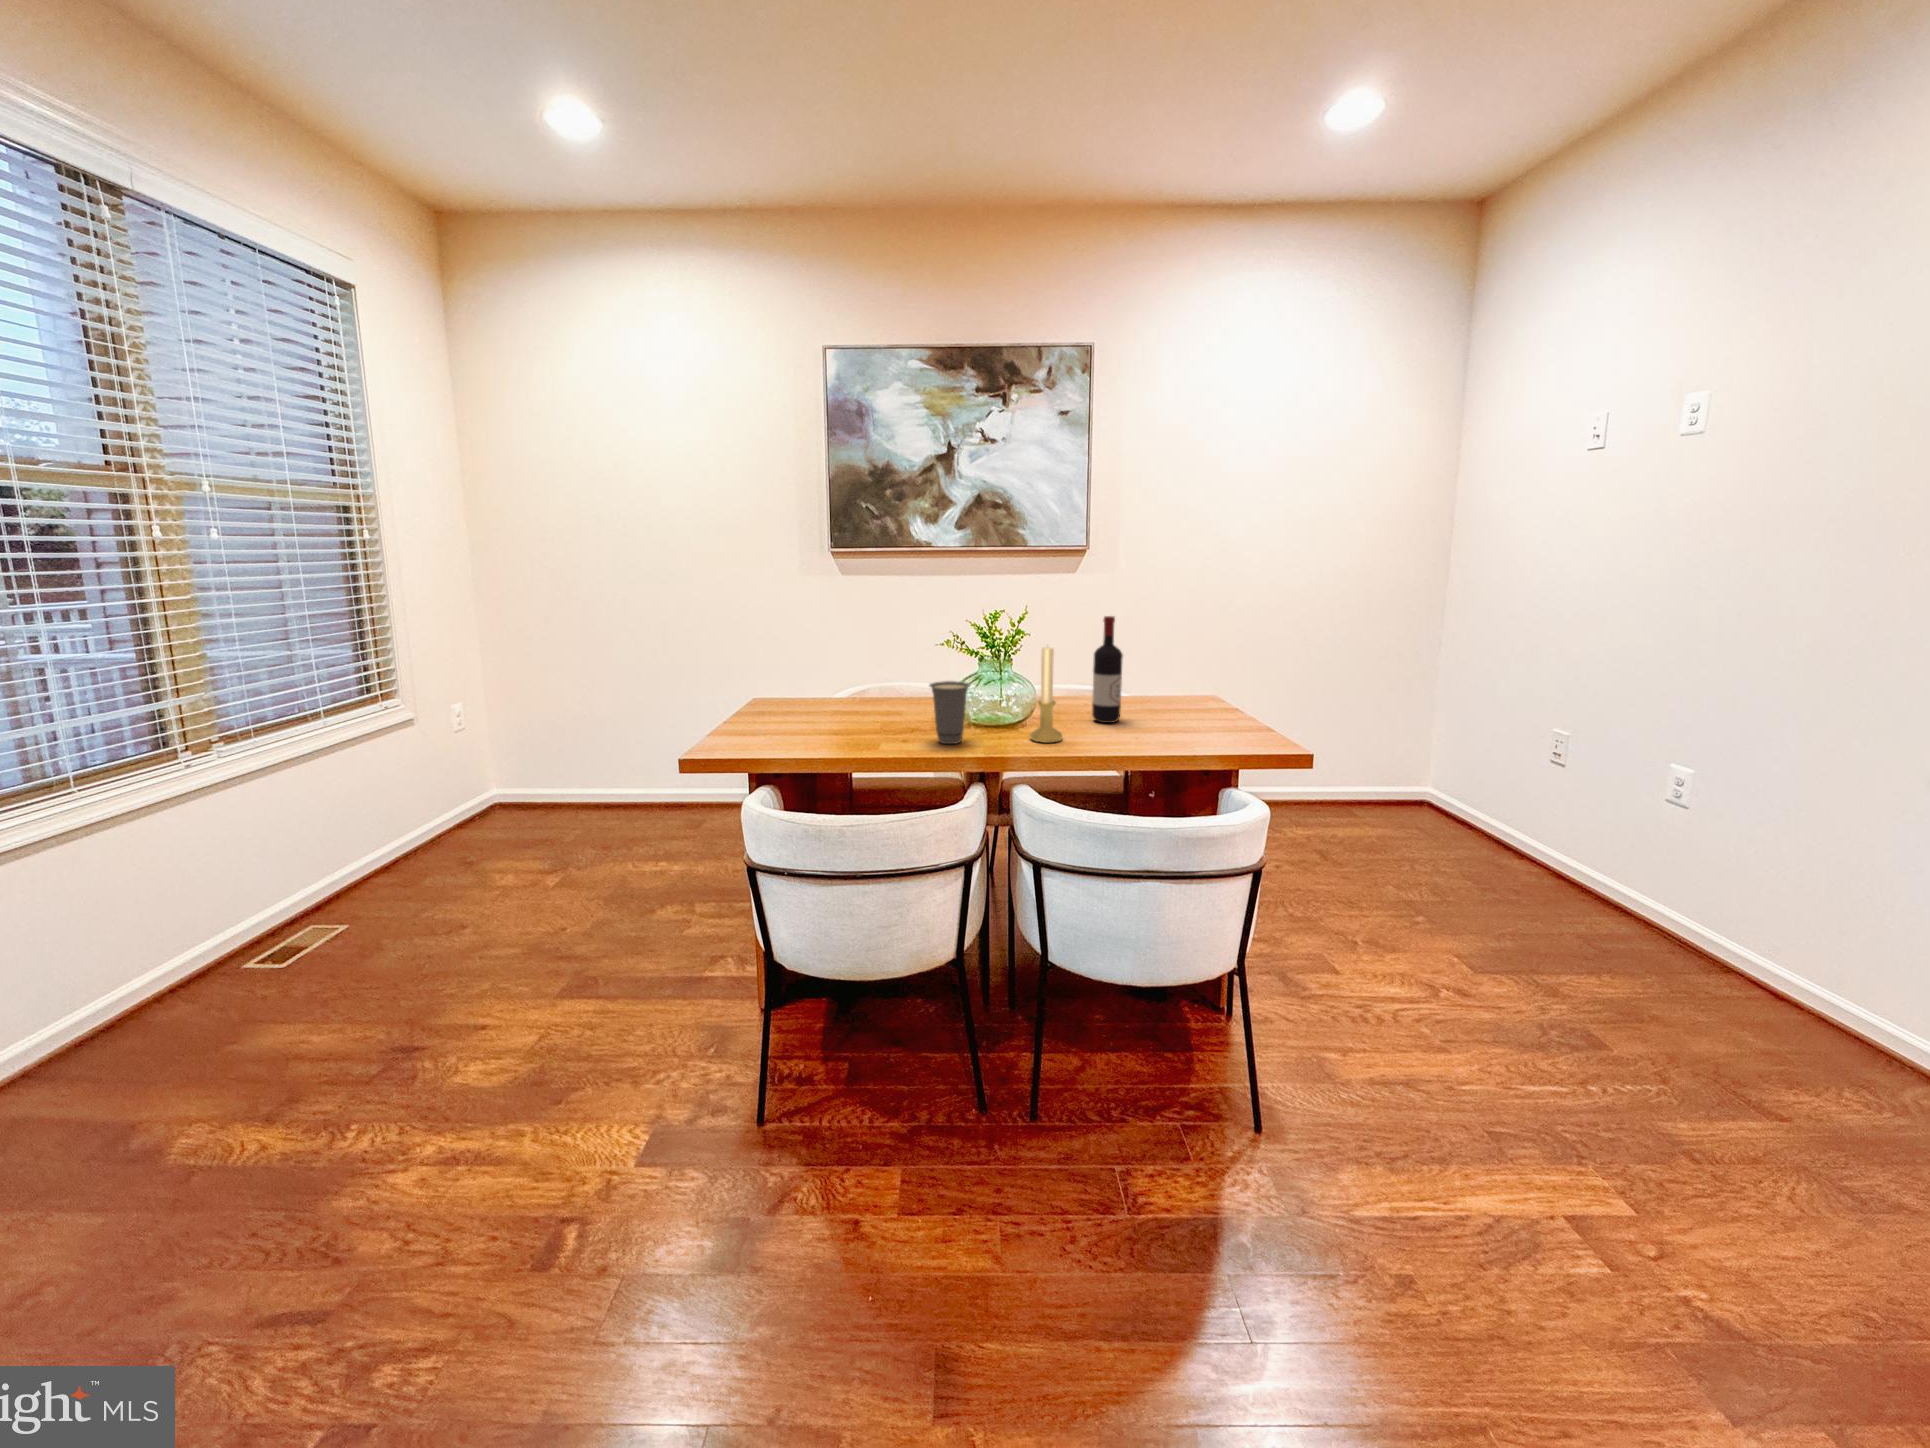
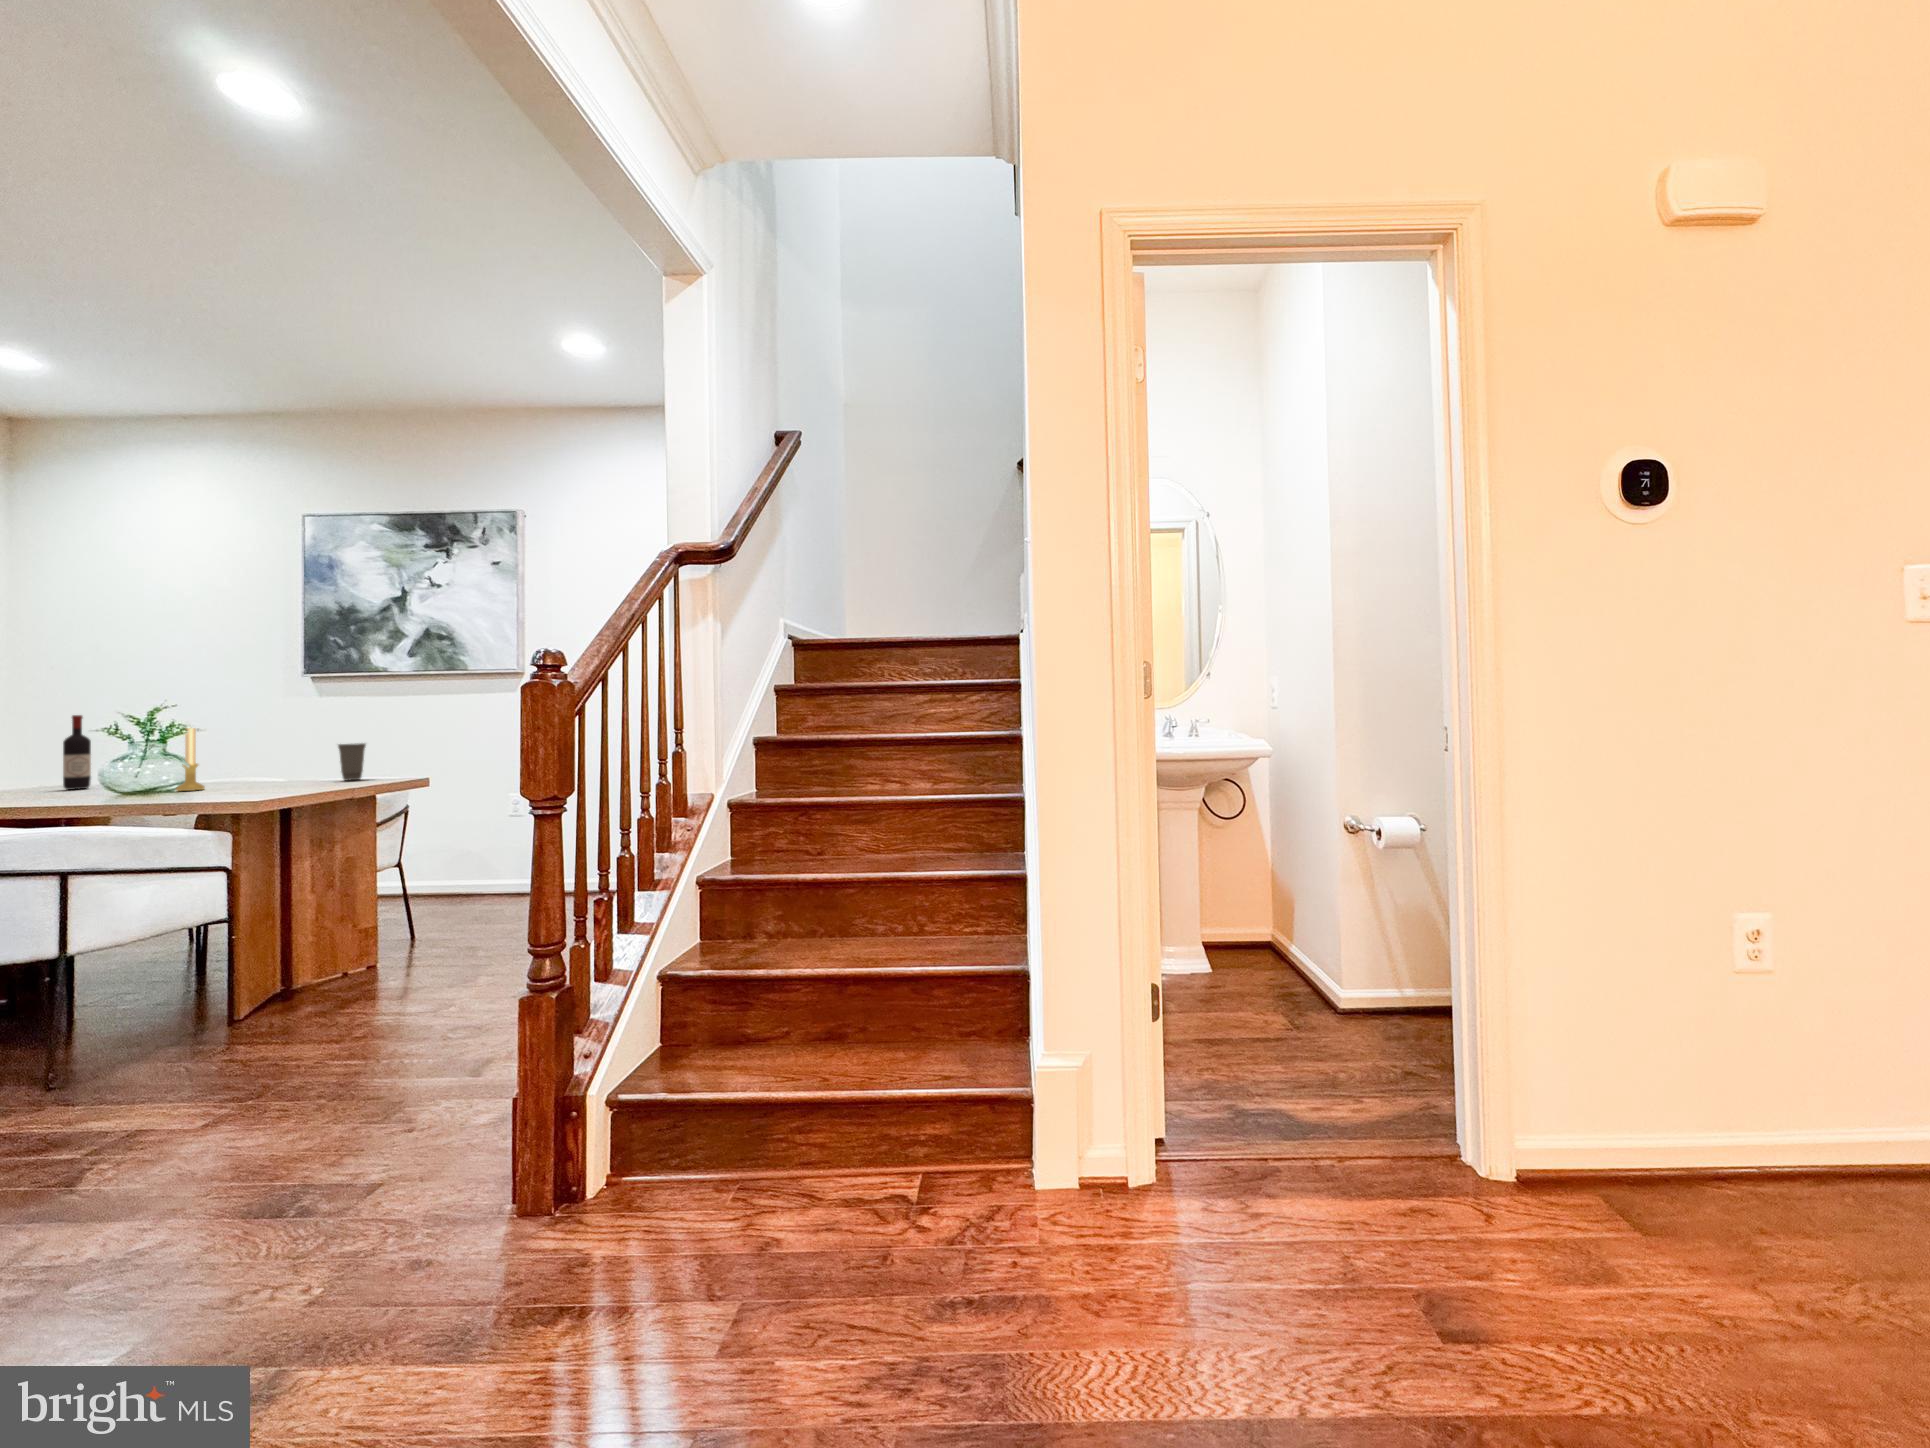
wine bottle: present [1092,616,1123,723] -> present [63,715,91,790]
cup: present [929,681,970,744] -> present [338,743,366,781]

